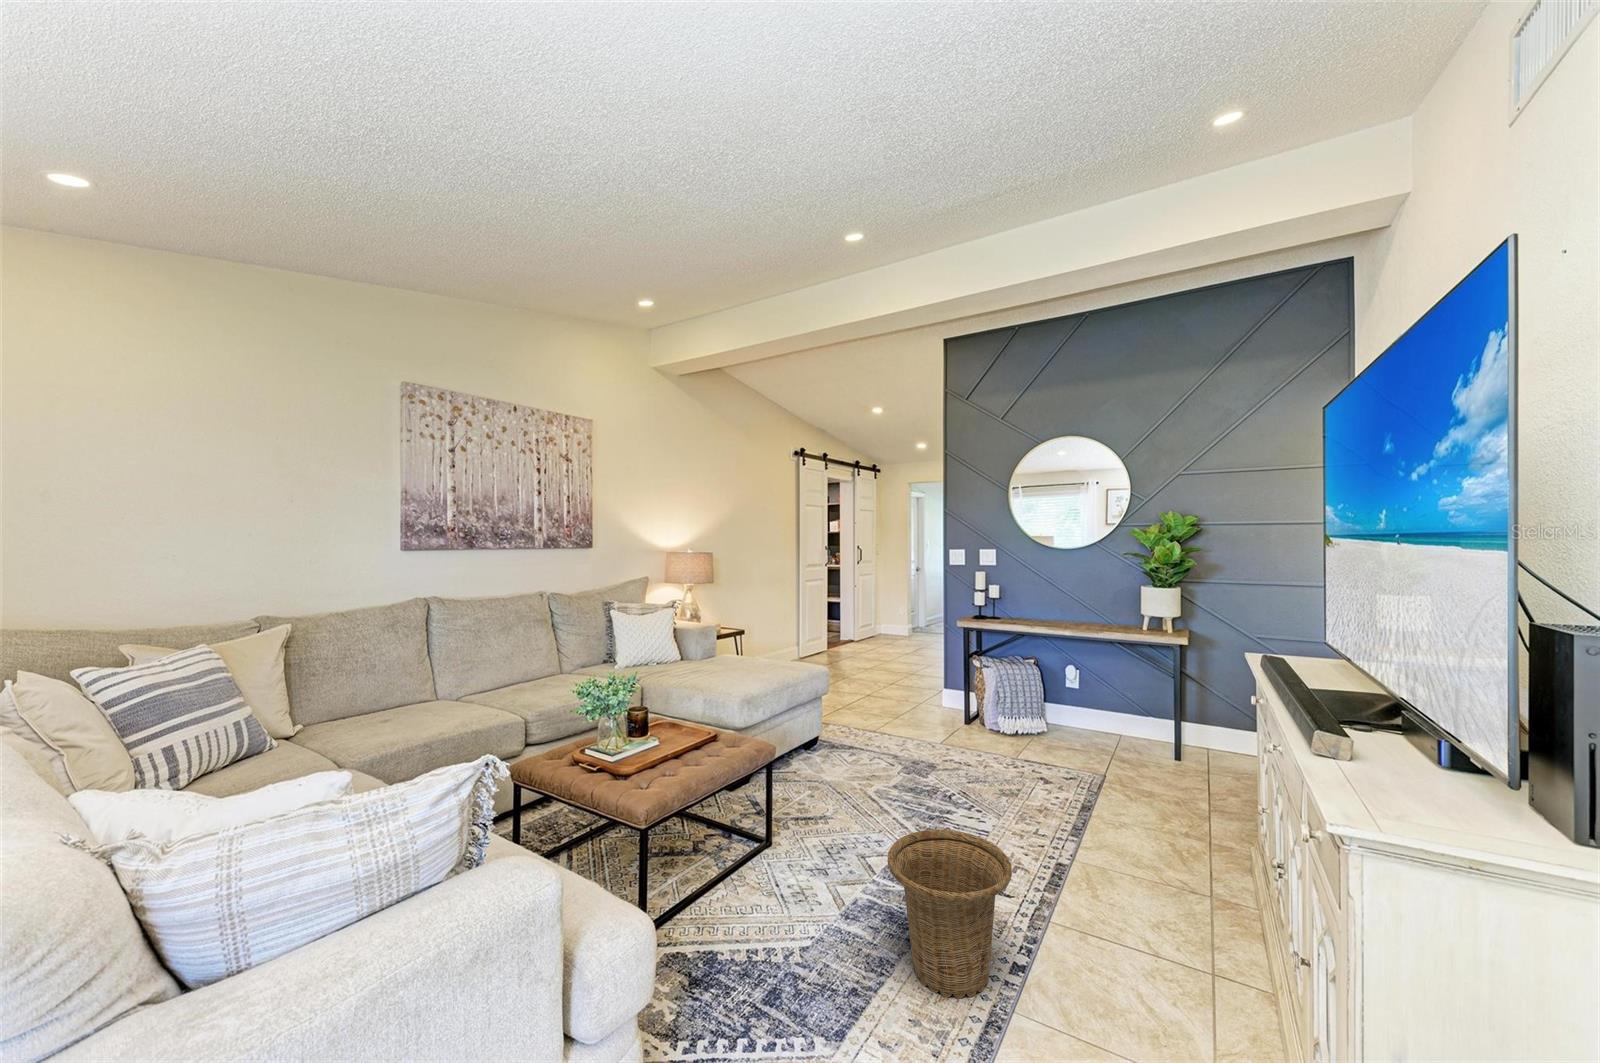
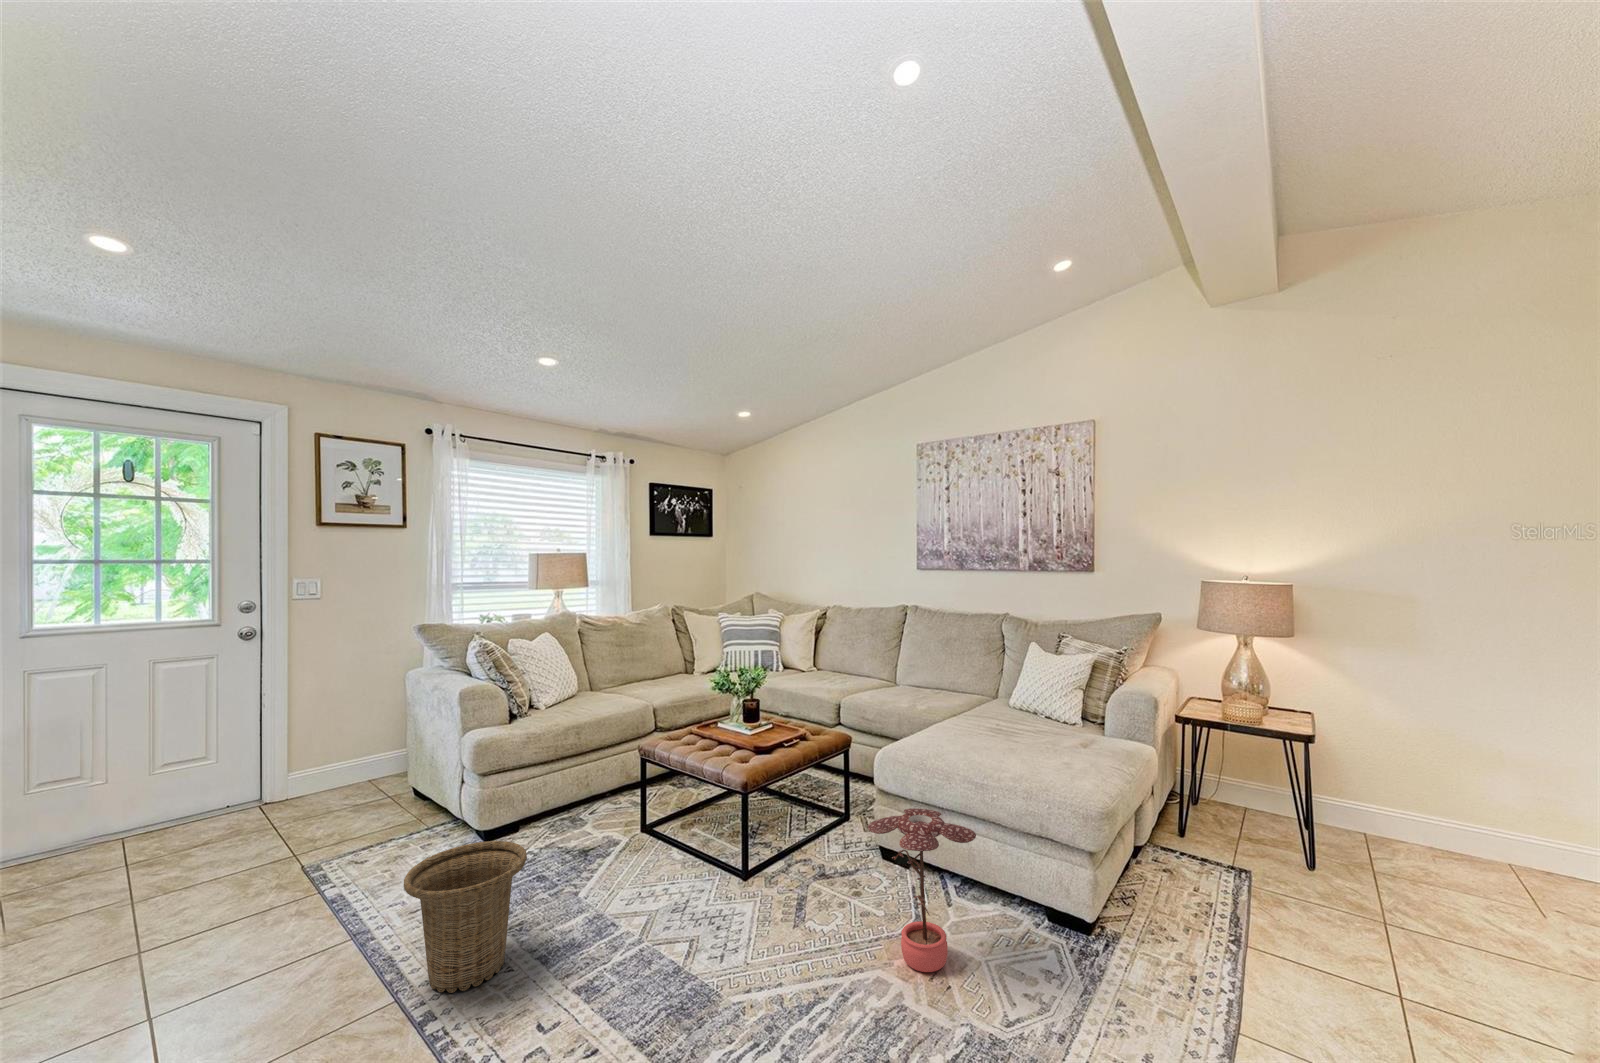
potted plant: none [815,688,883,781] -> present [868,808,976,972]

